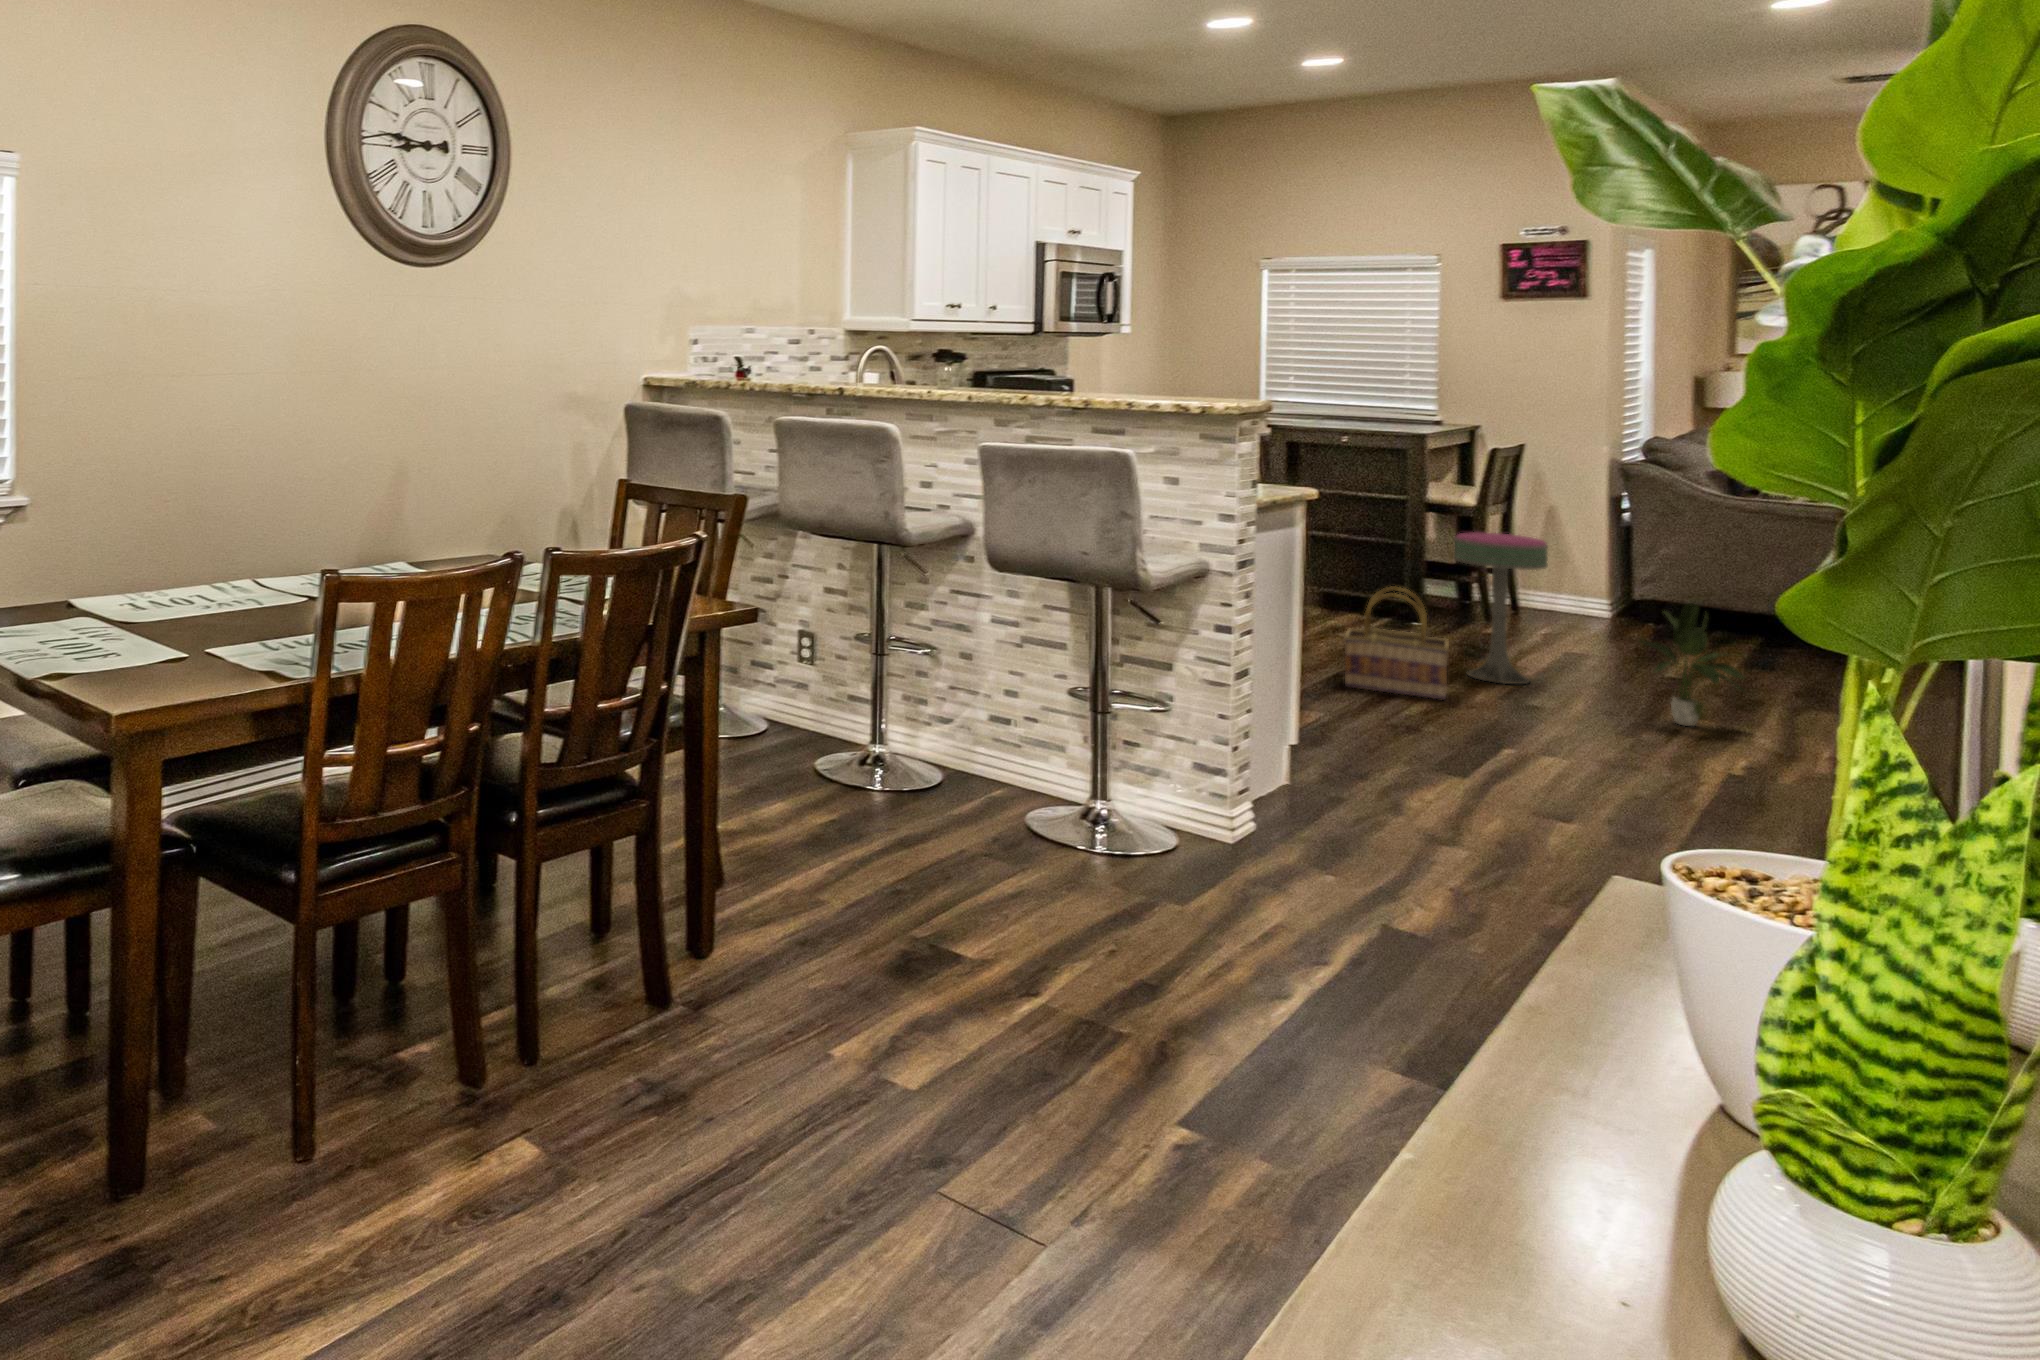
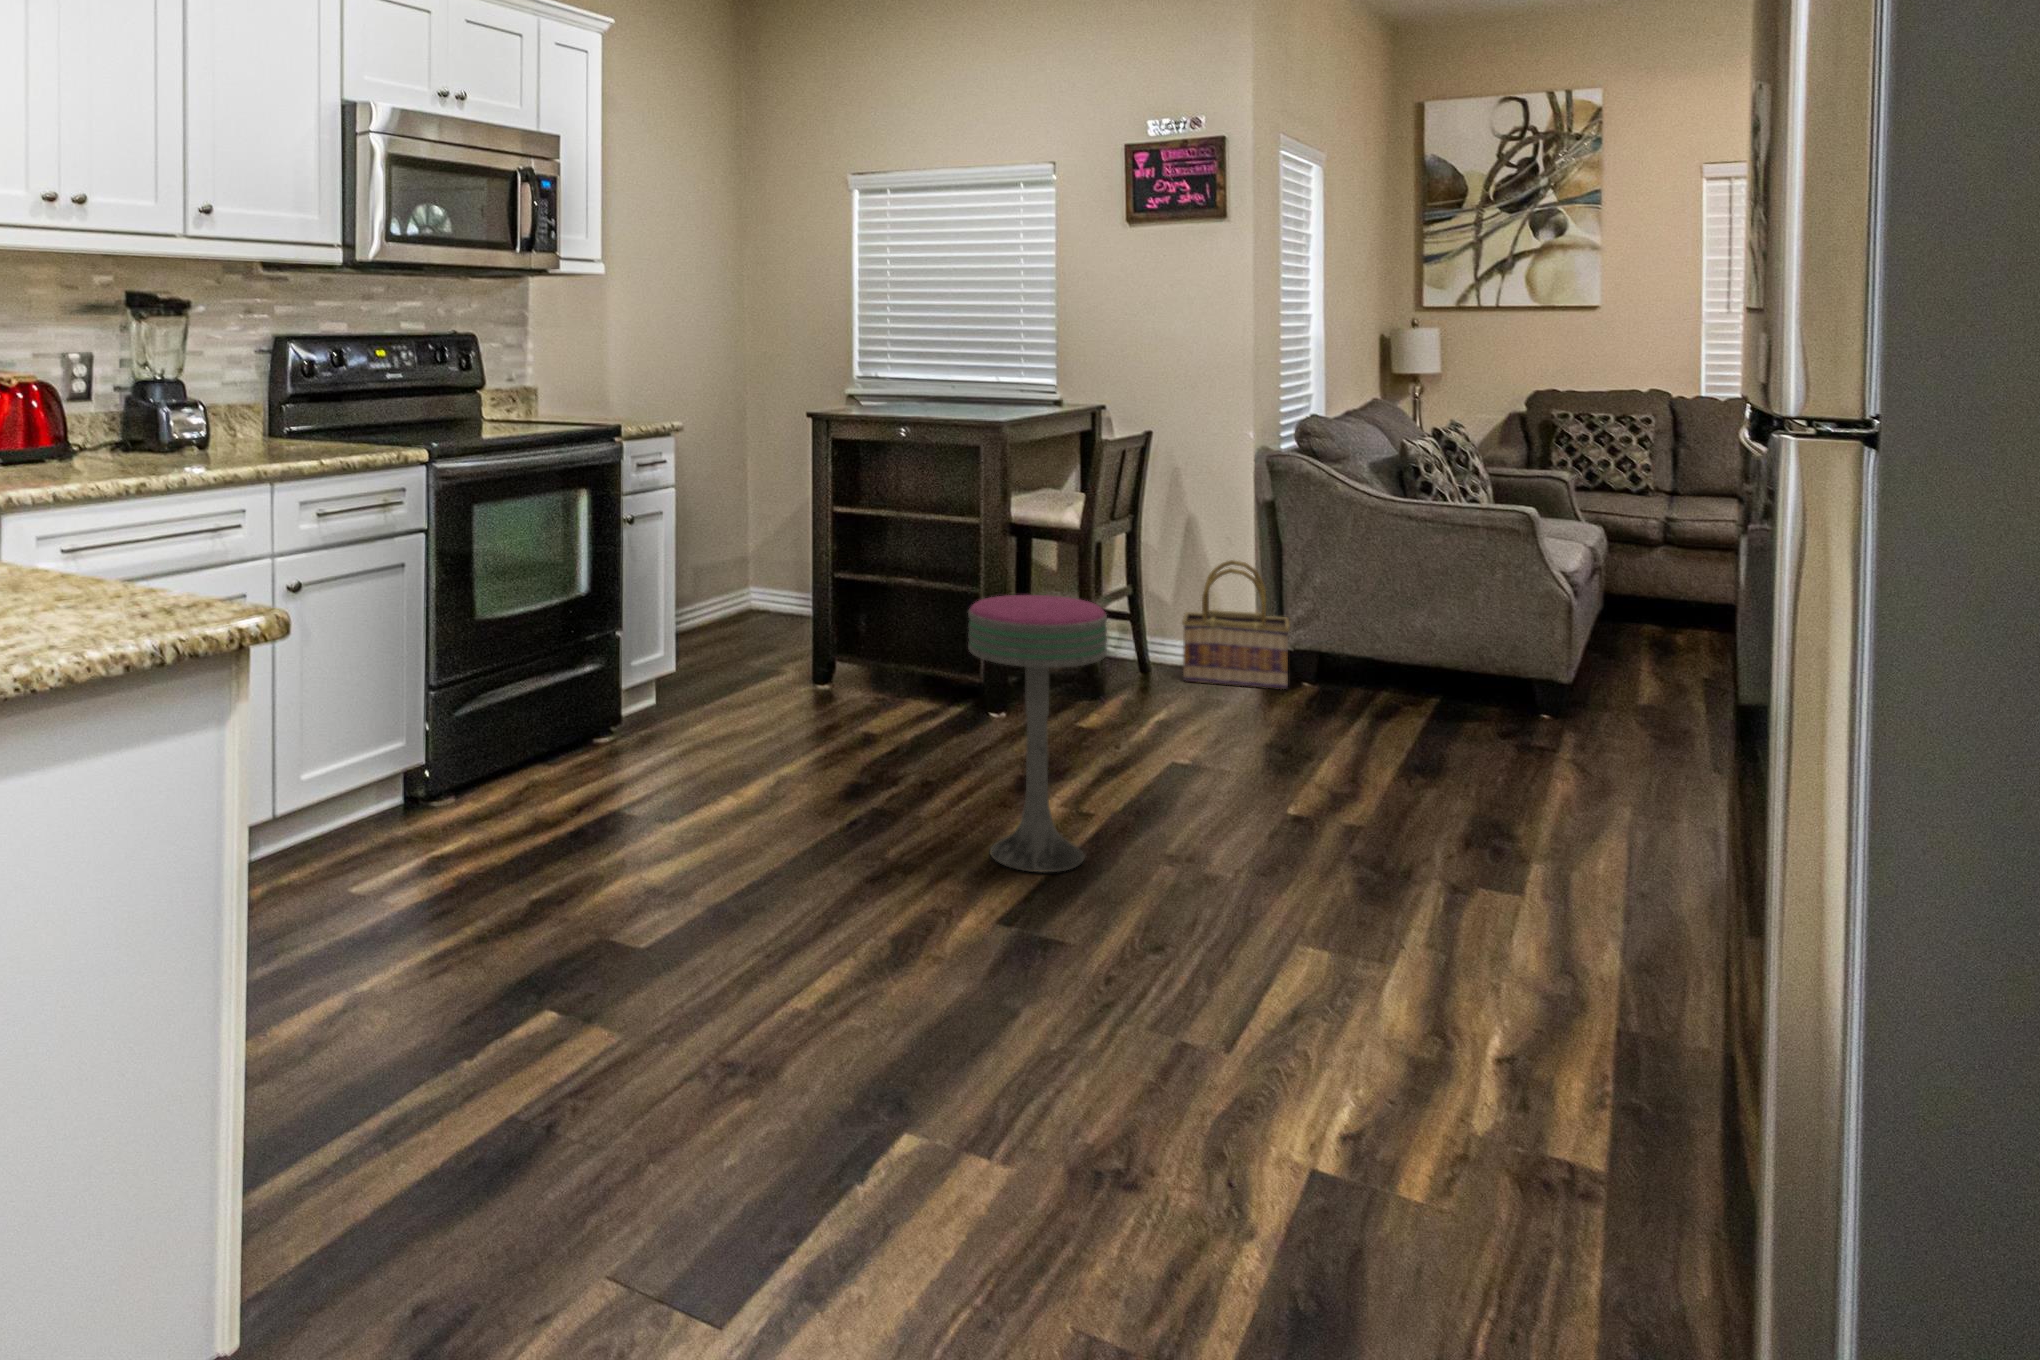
basket: present [1345,587,1449,699] -> present [1182,560,1290,689]
potted plant: present [1641,603,1744,726] -> none [1216,731,1389,970]

